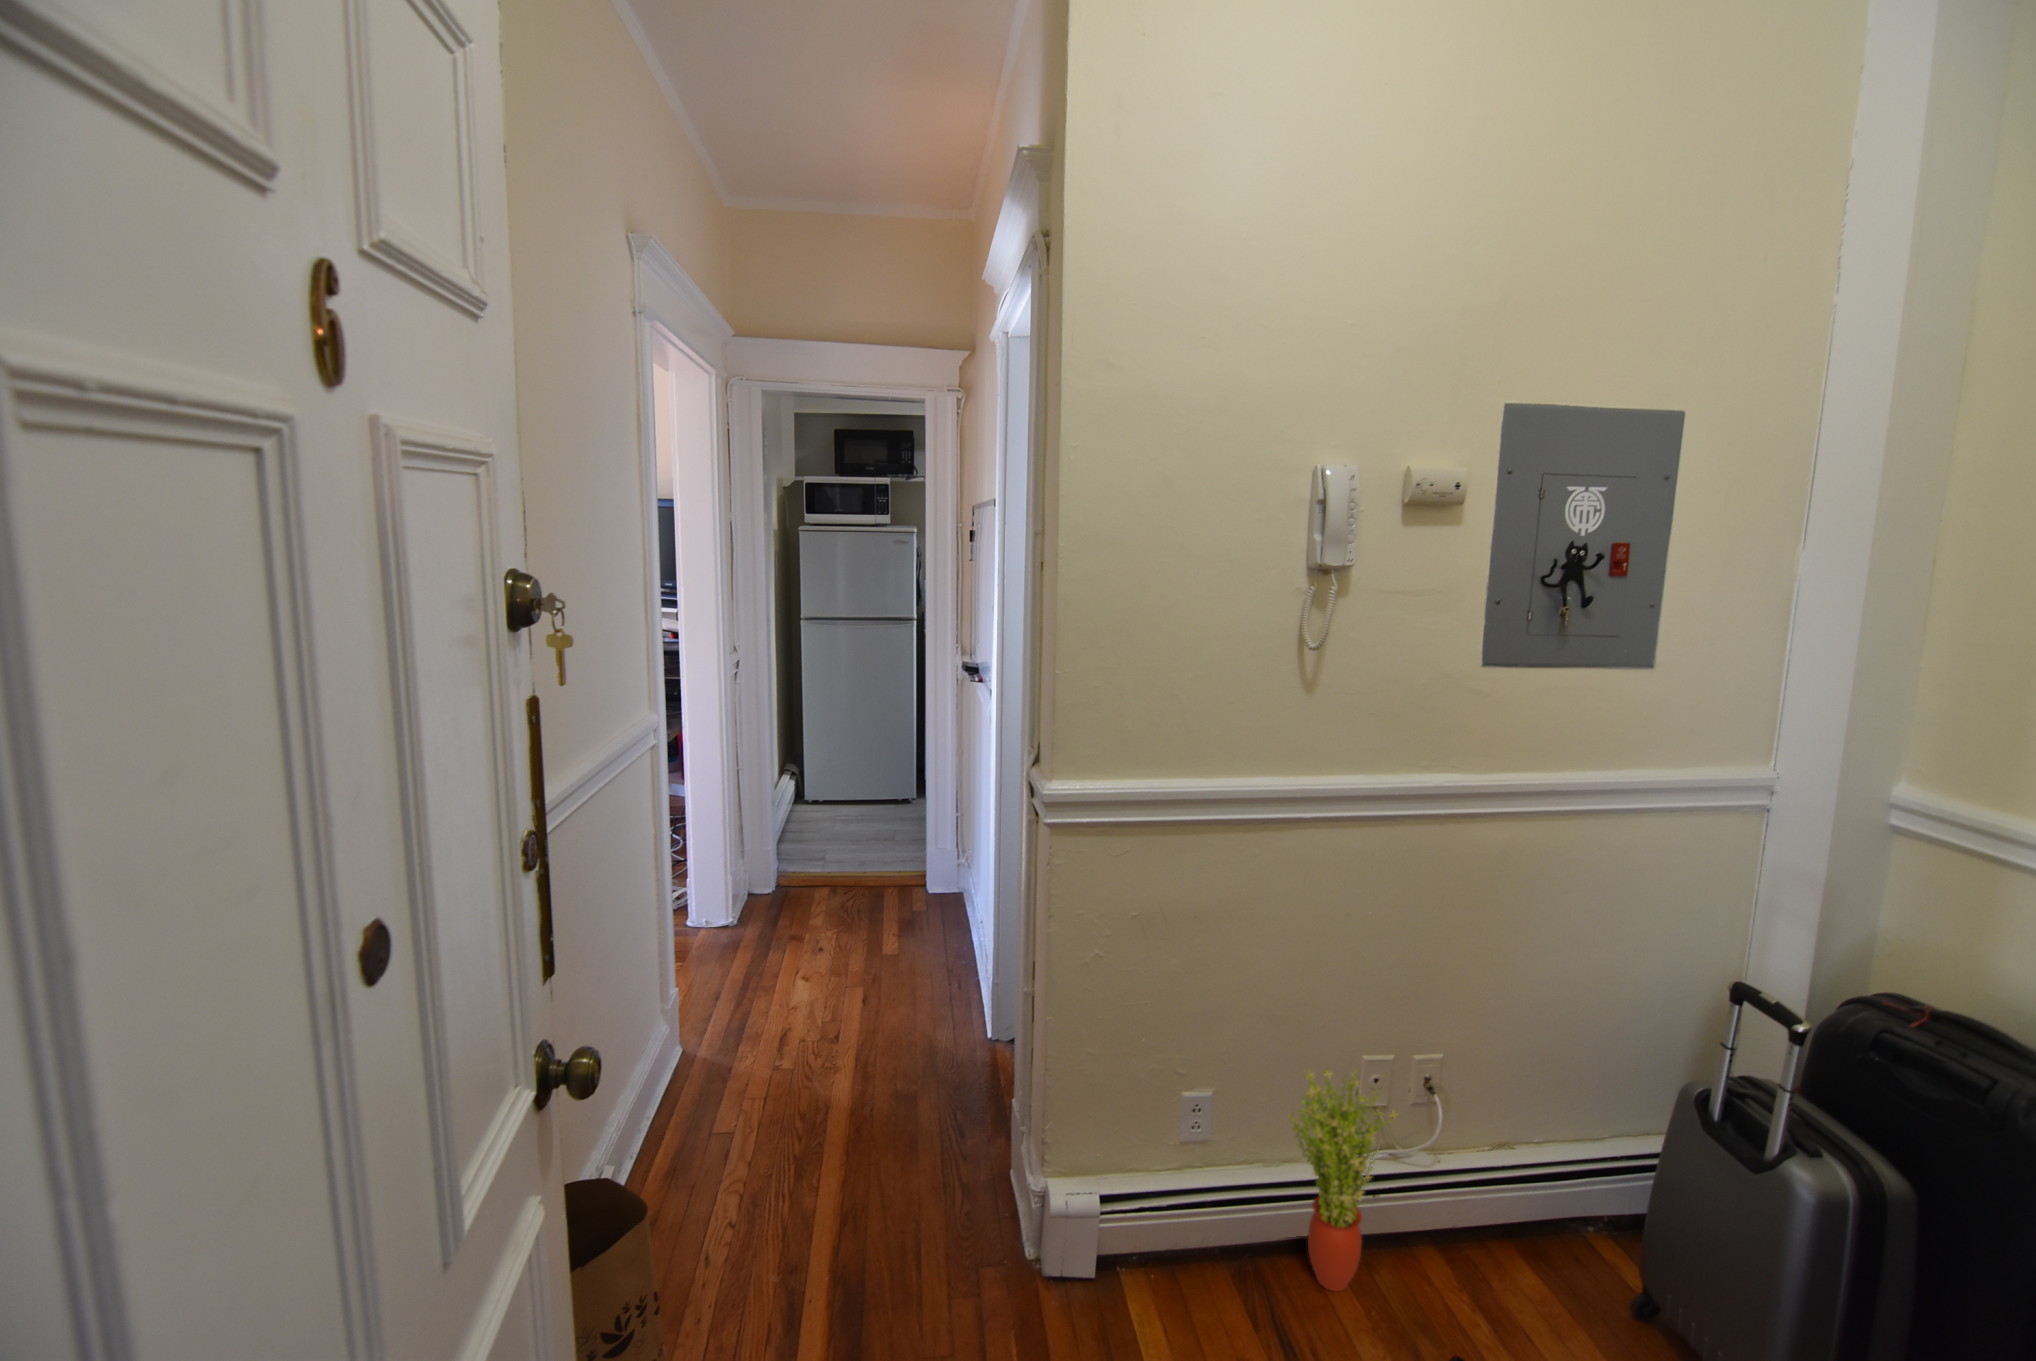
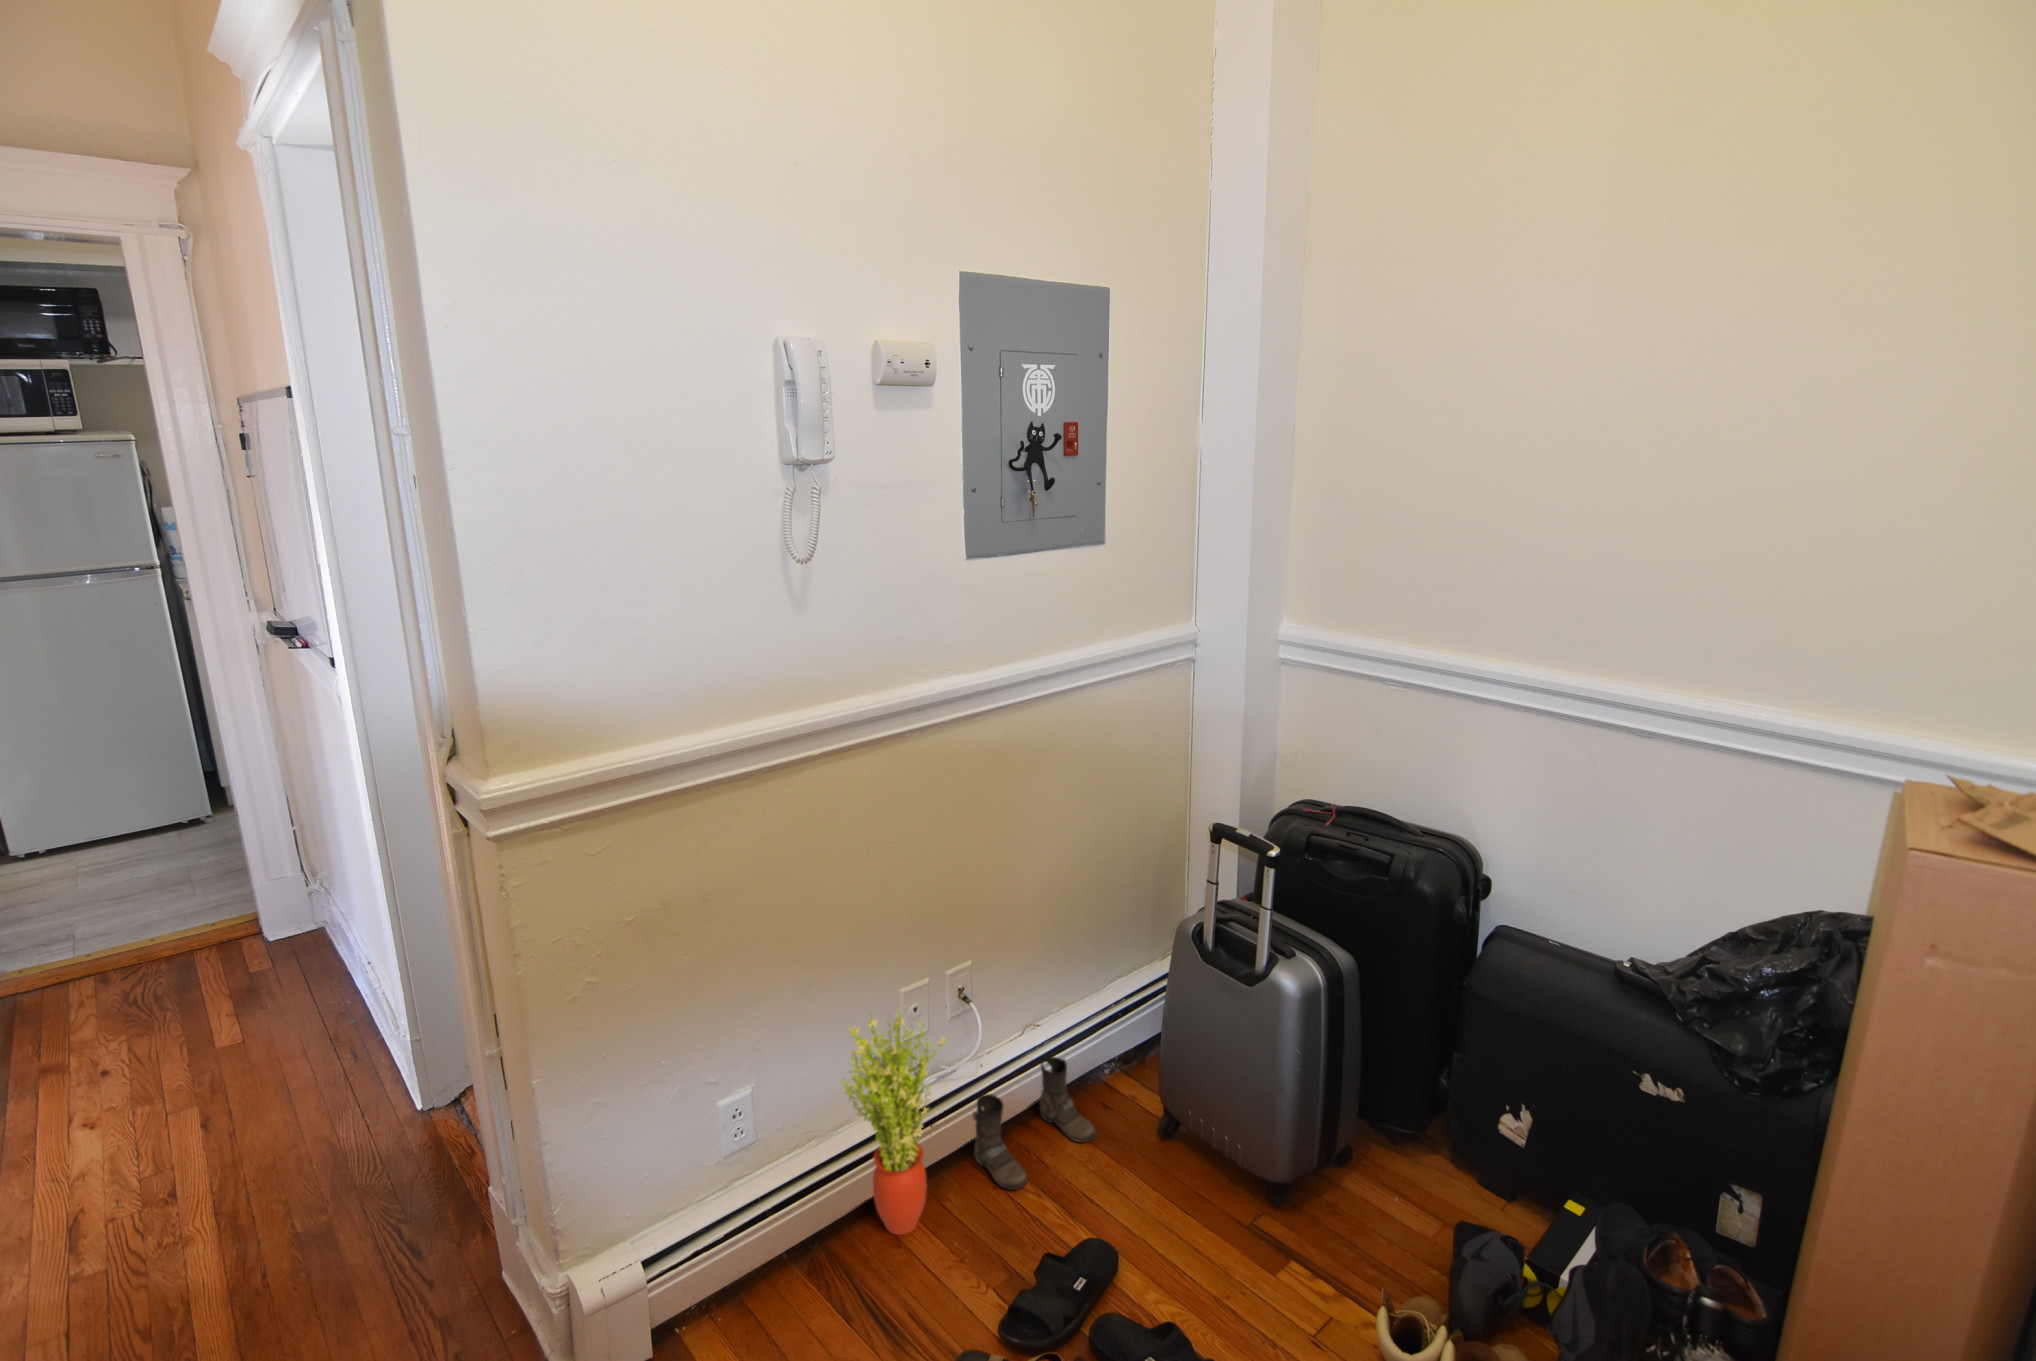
boots: none [1419,1184,1563,1304] -> present [973,1057,1096,1190]

